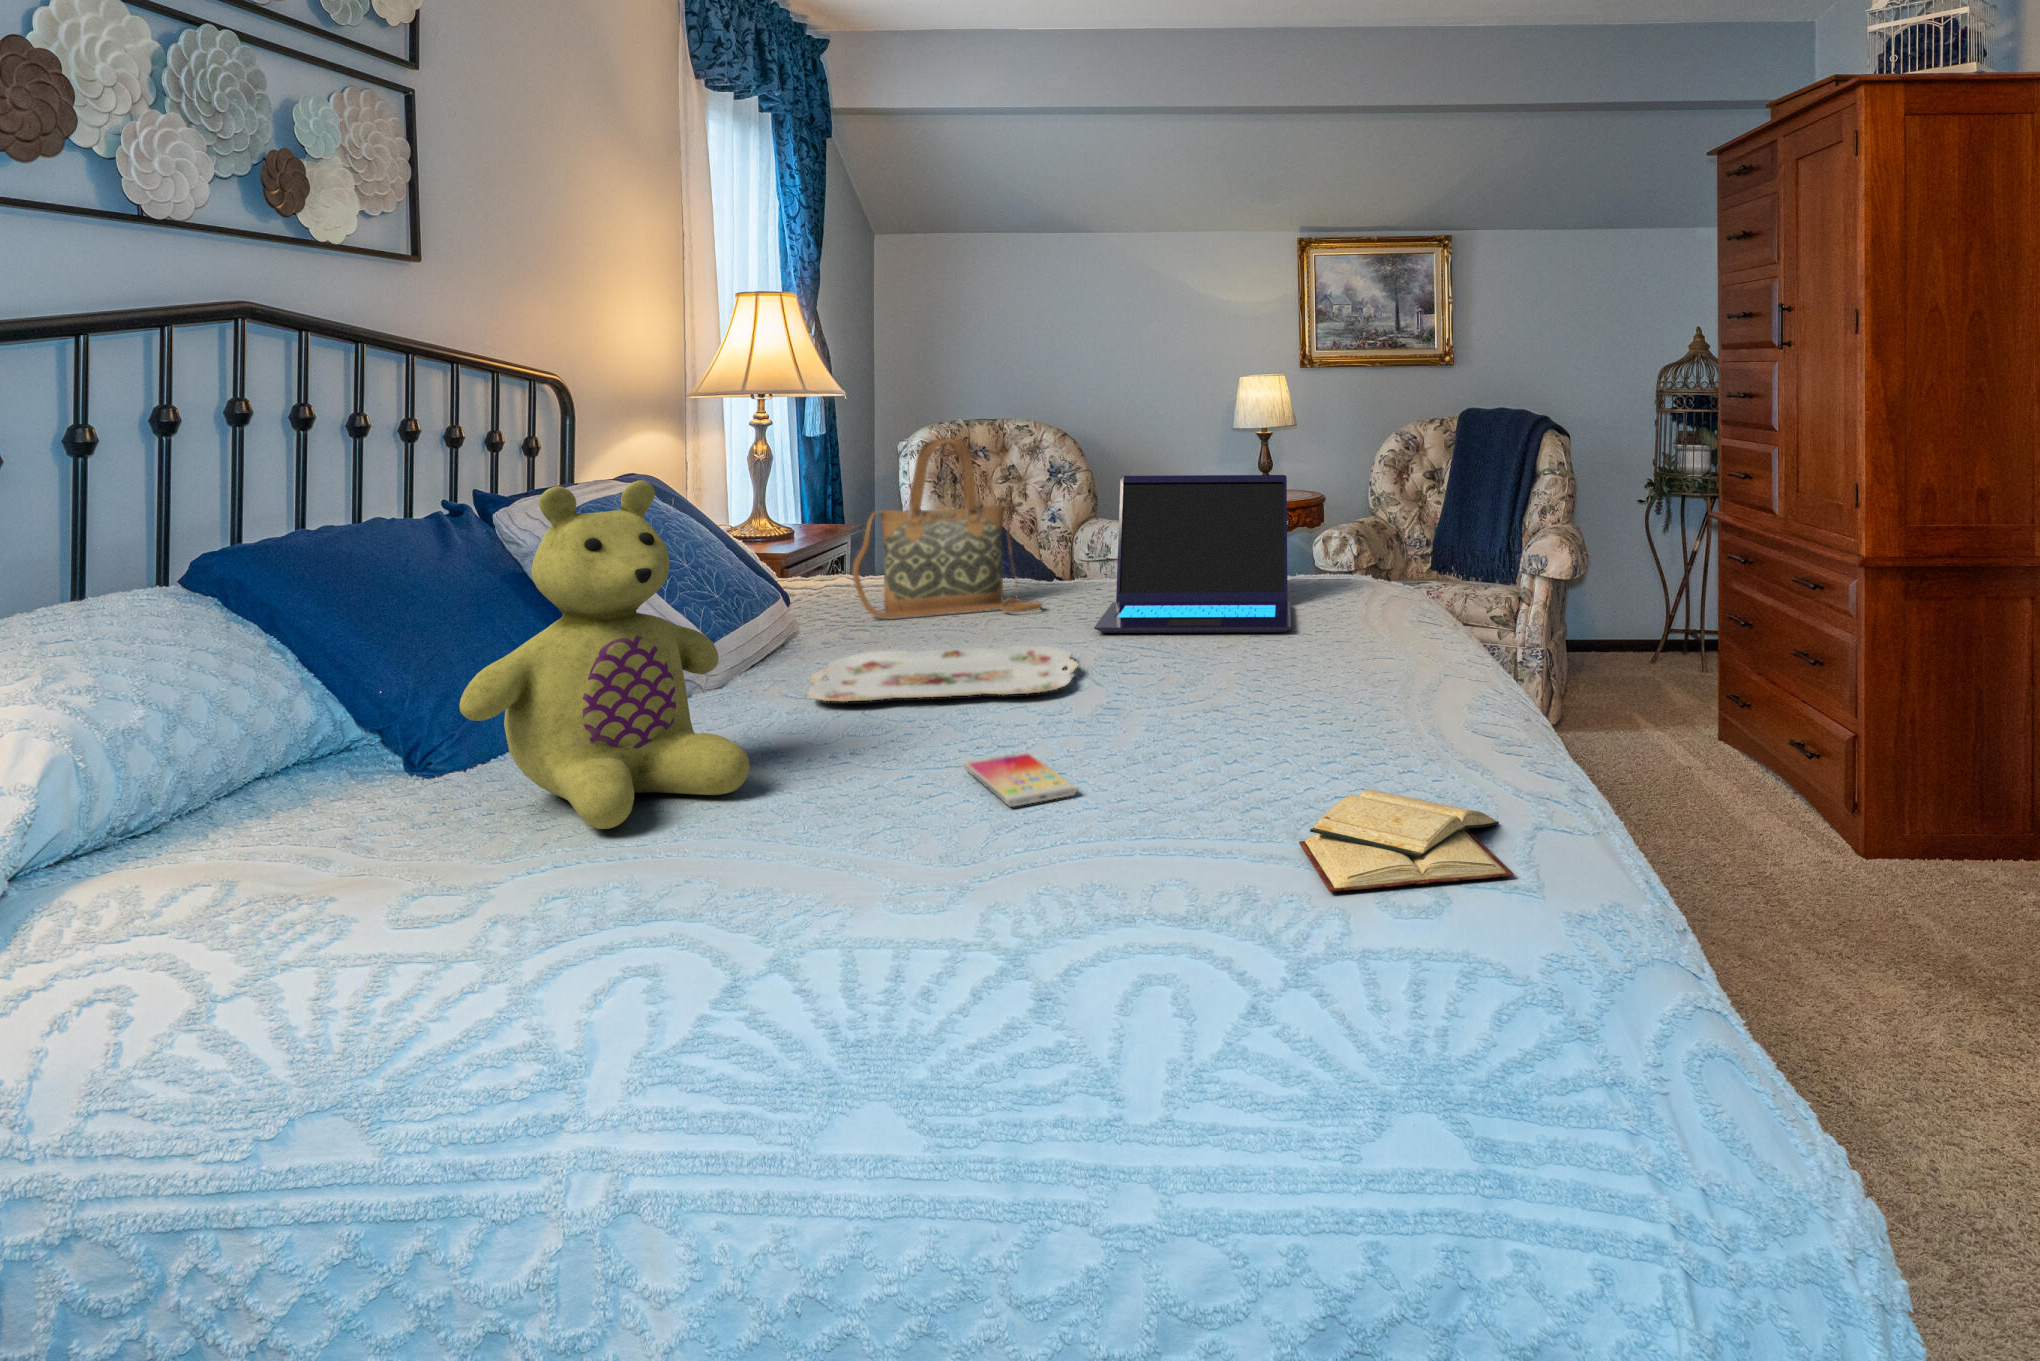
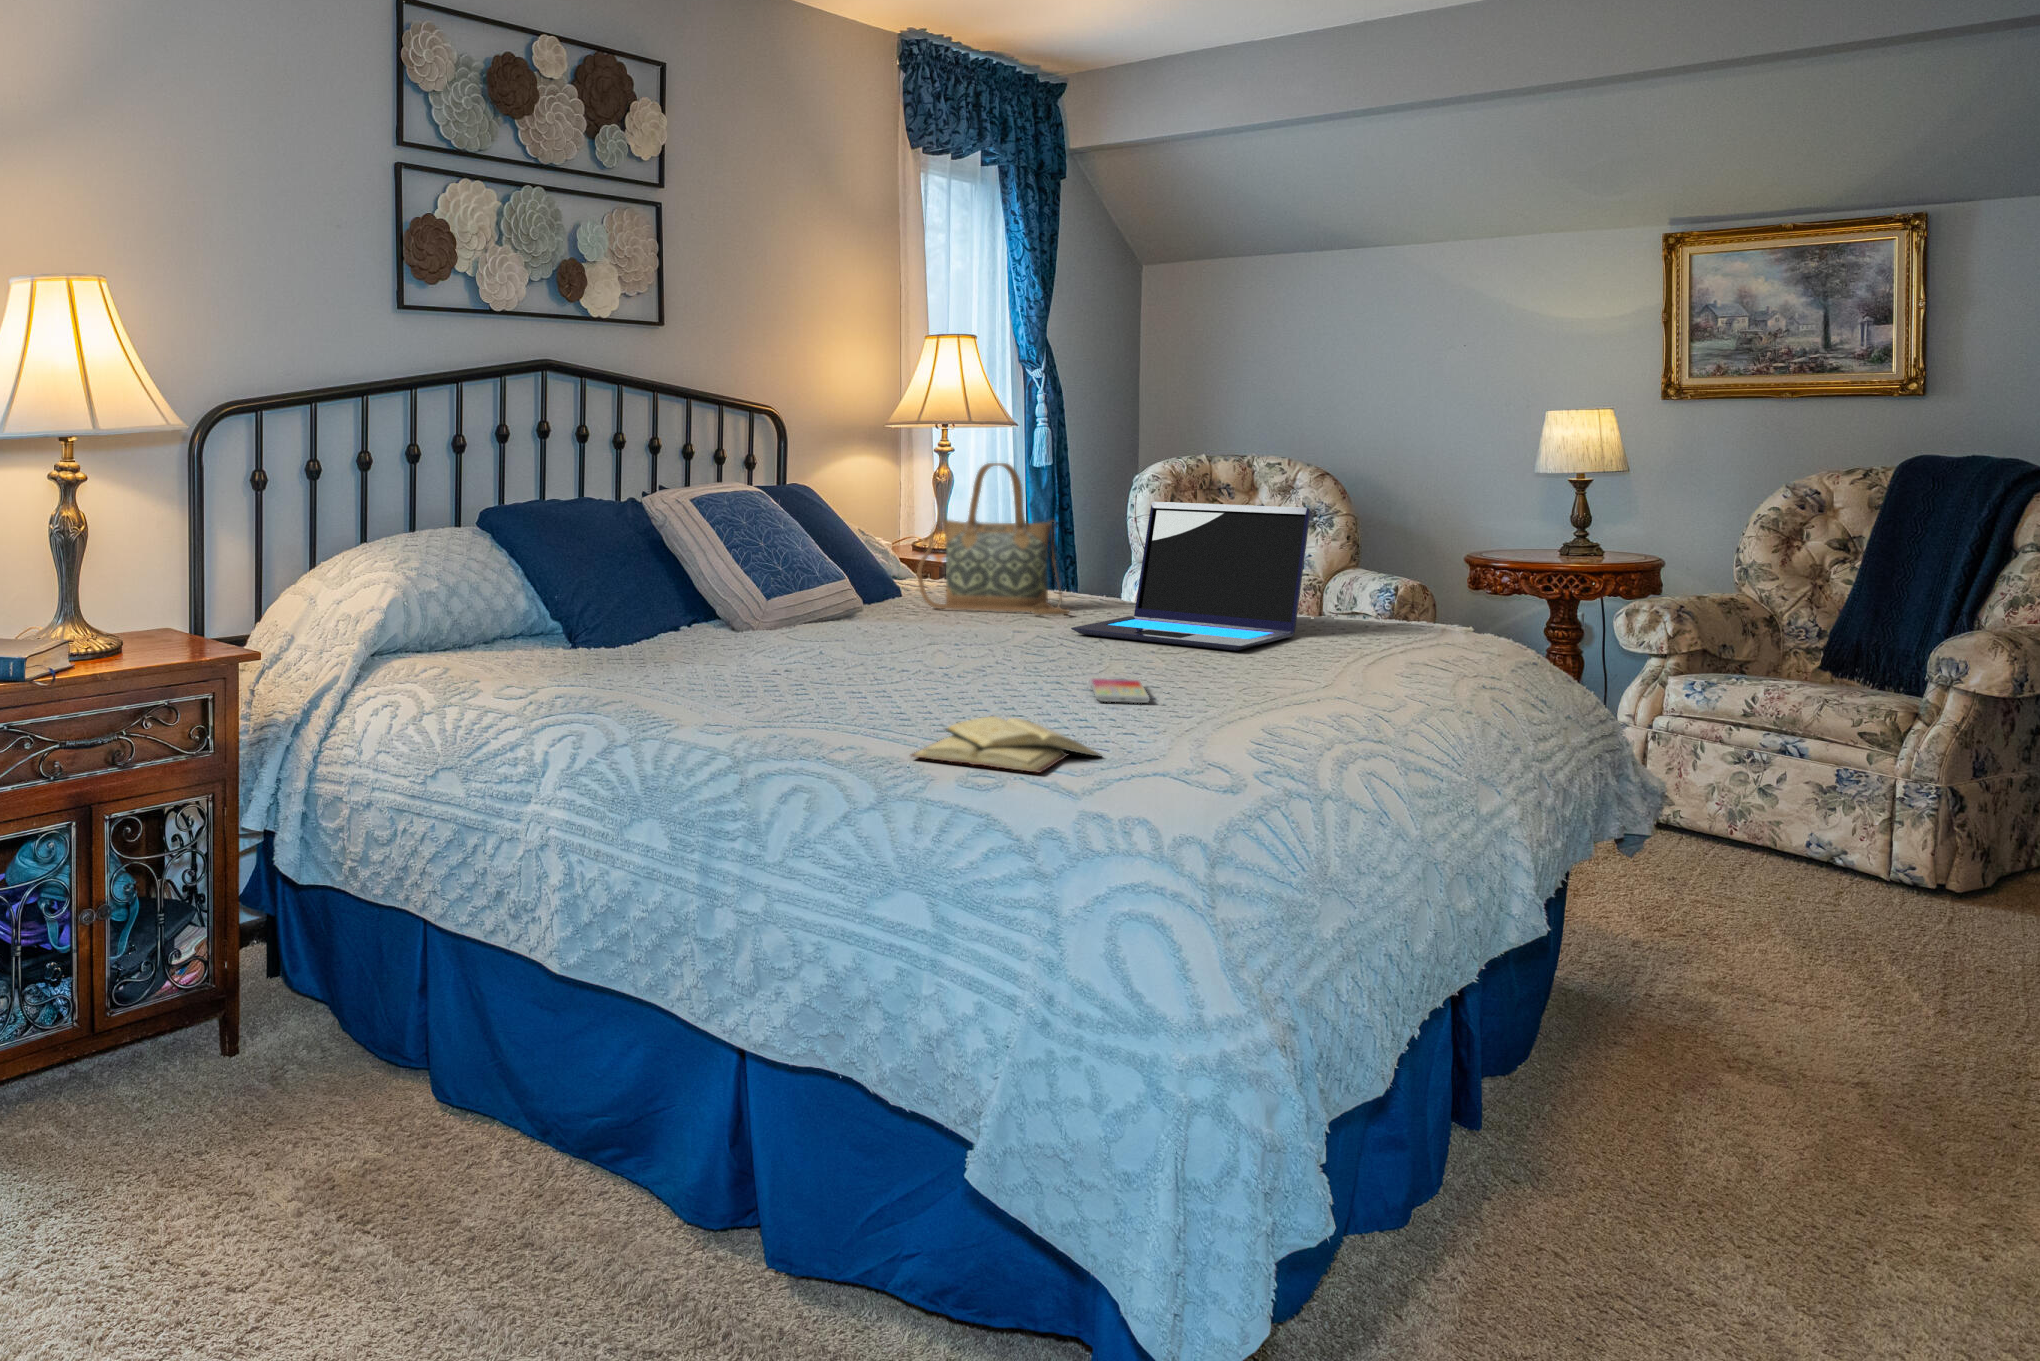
stuffed bear: present [459,480,750,829] -> none [551,472,707,674]
serving tray: present [808,646,1078,702] -> none [797,622,1018,657]
smartphone: present [963,752,1076,807] -> present [1090,678,1150,703]

